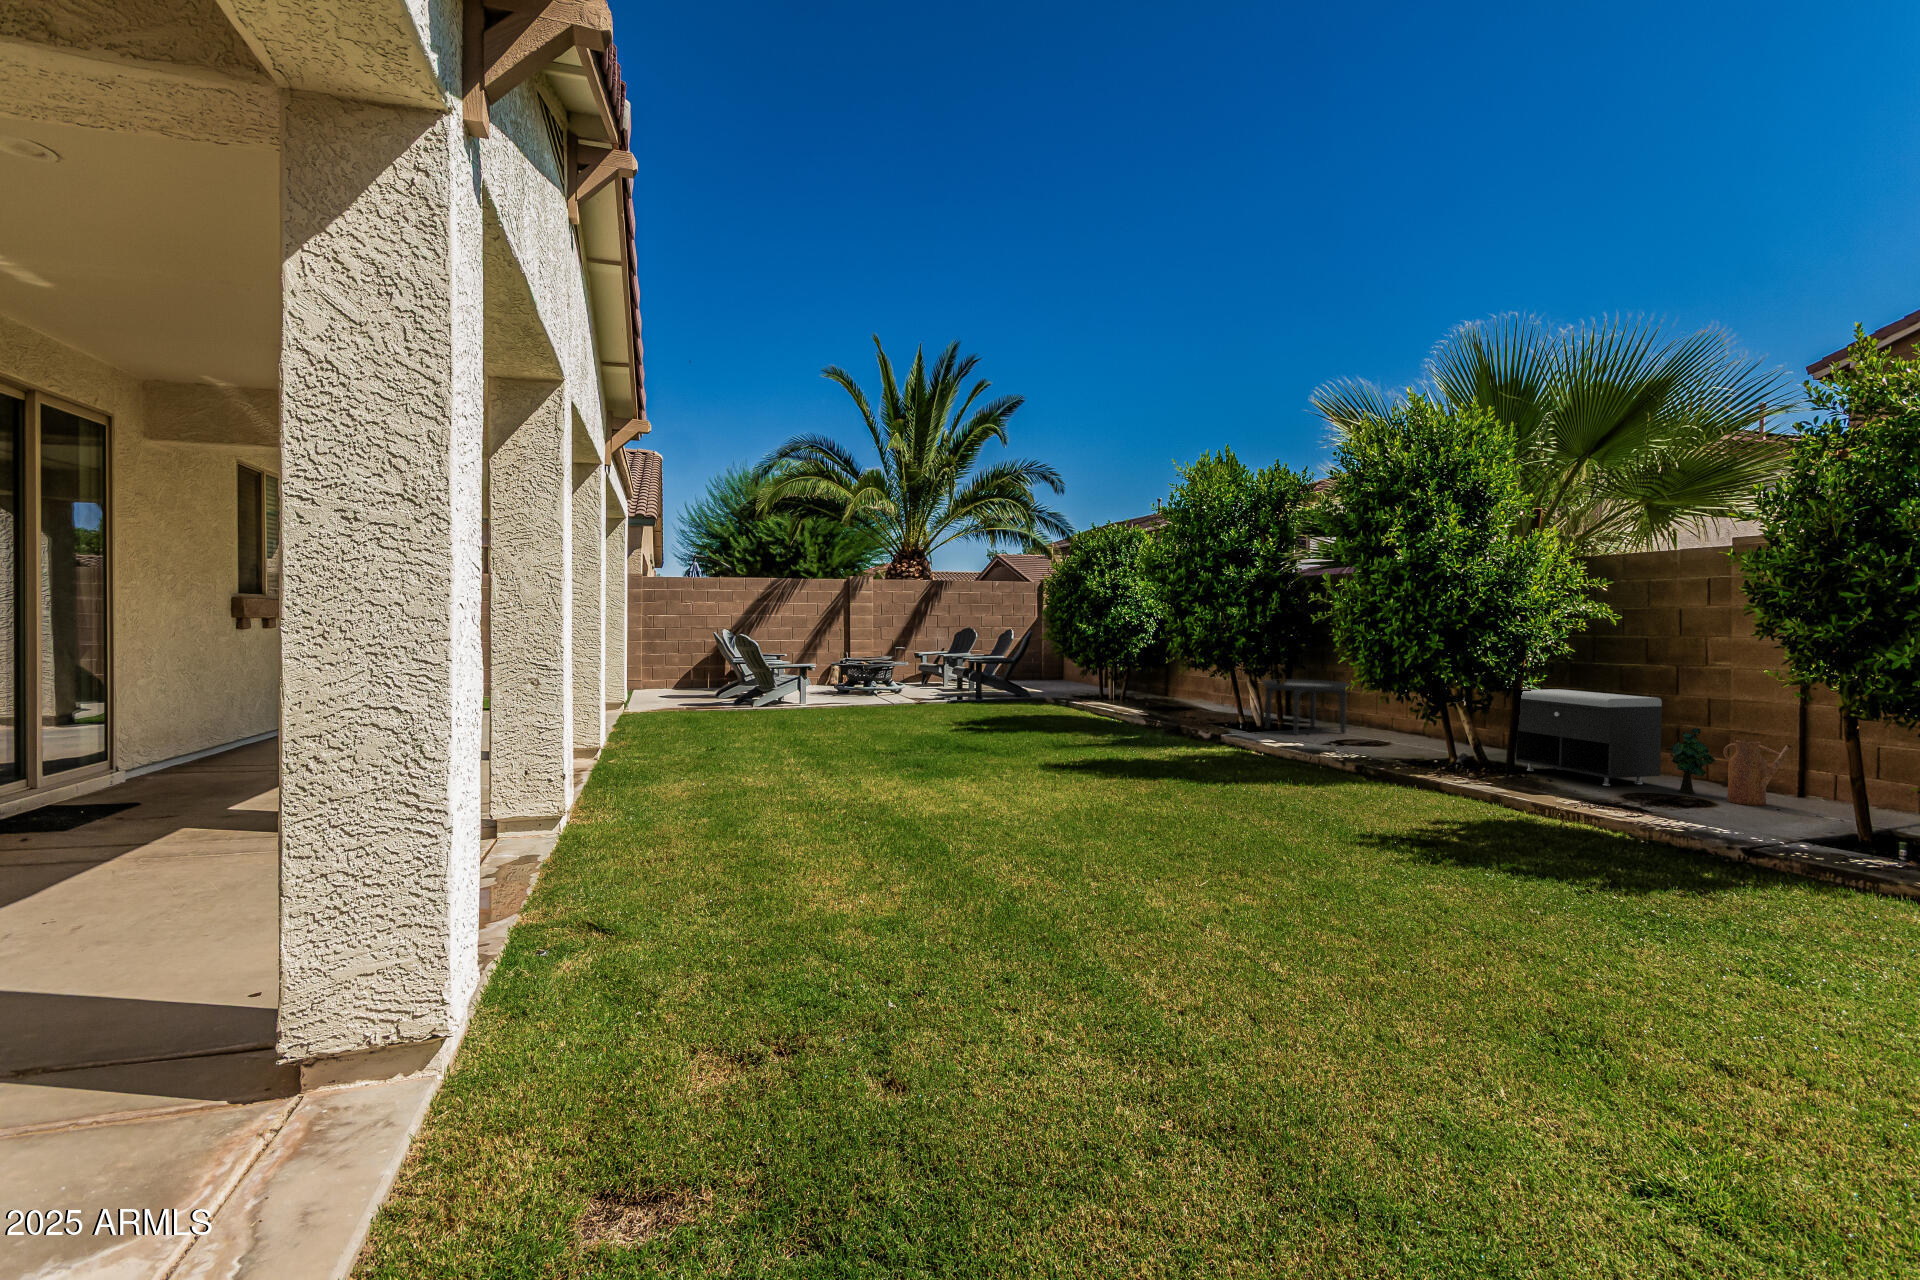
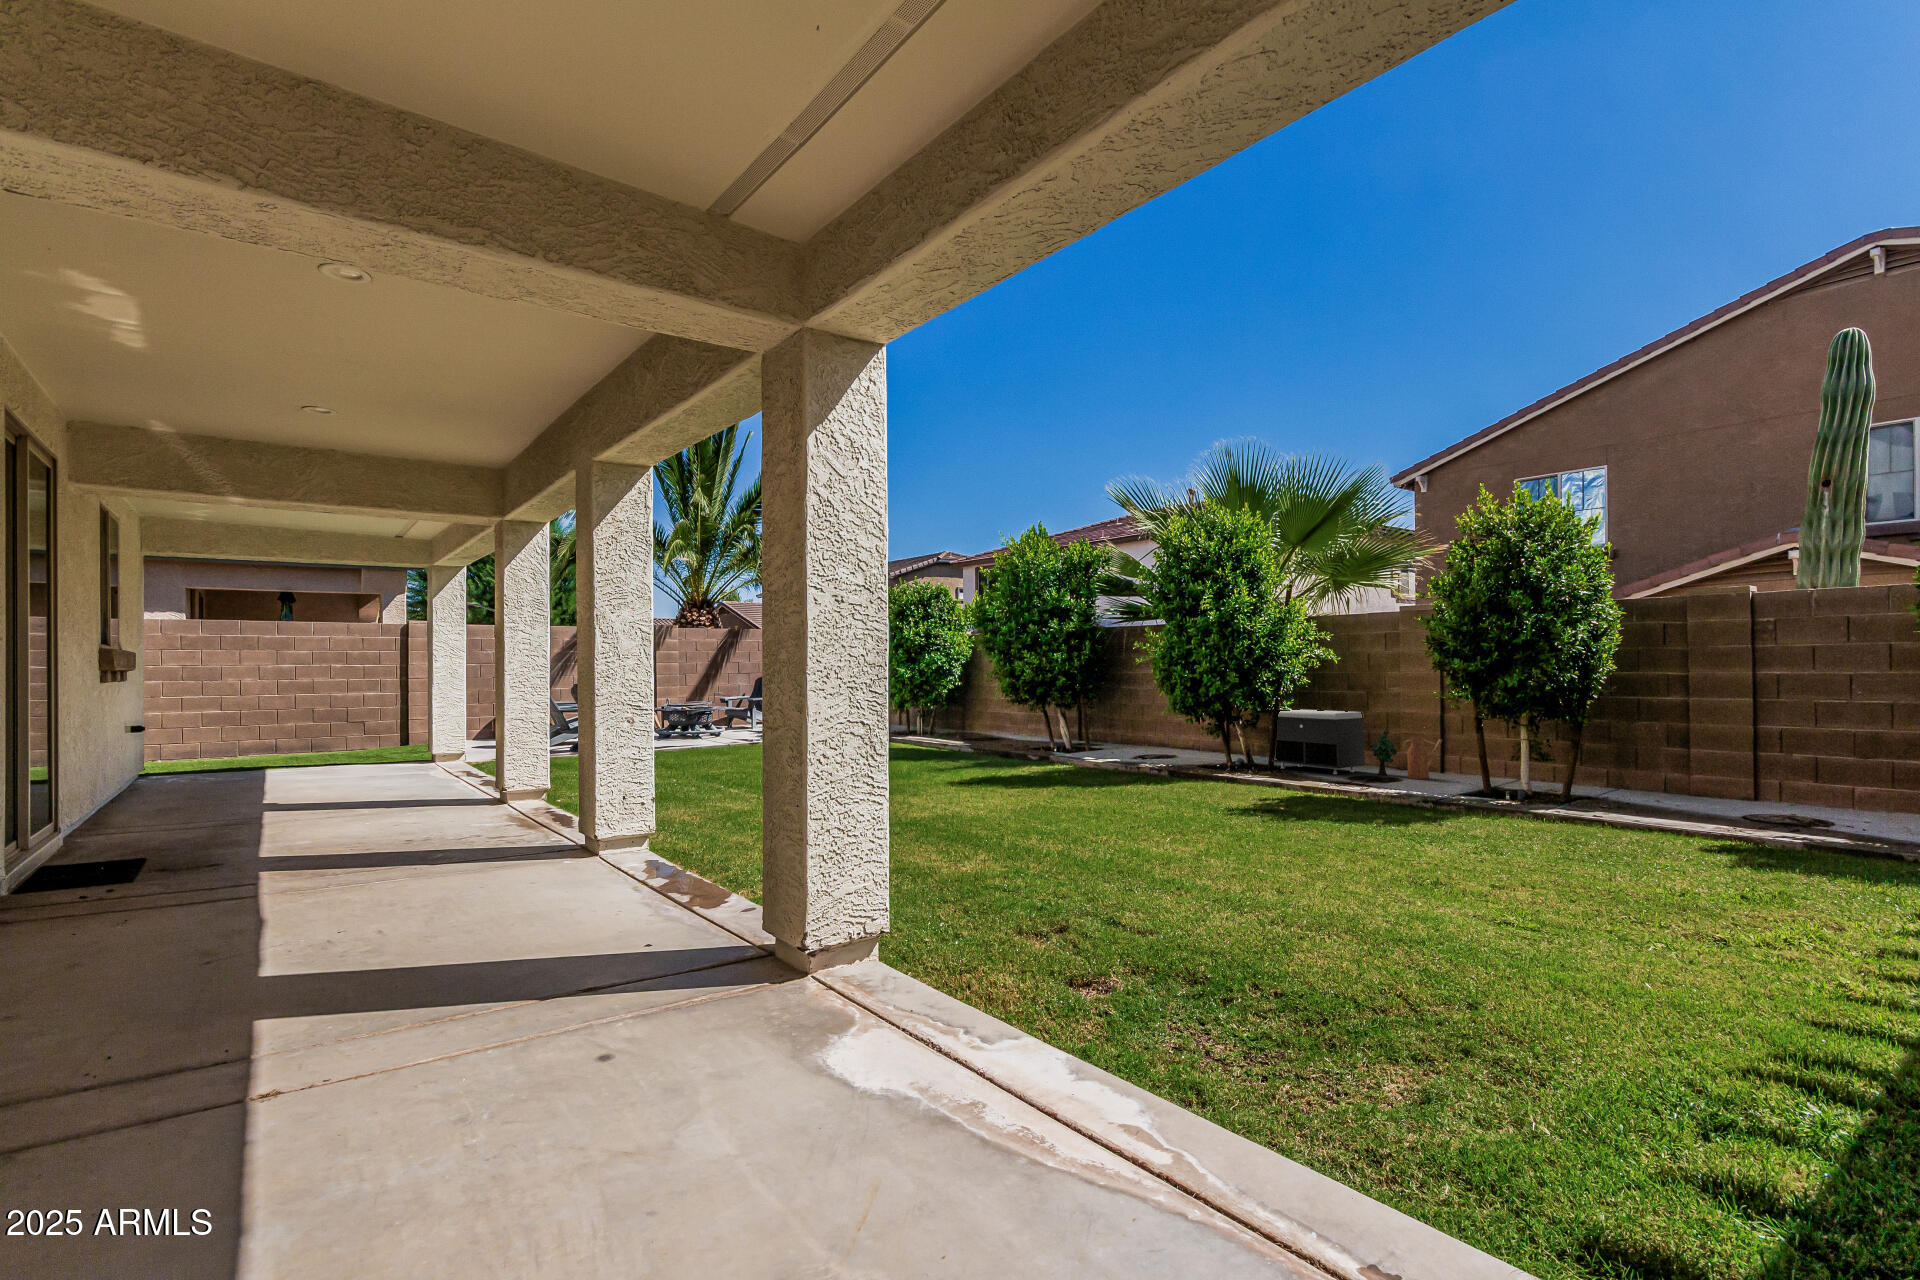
round table: present [1262,680,1349,735] -> none [1071,711,1140,755]

